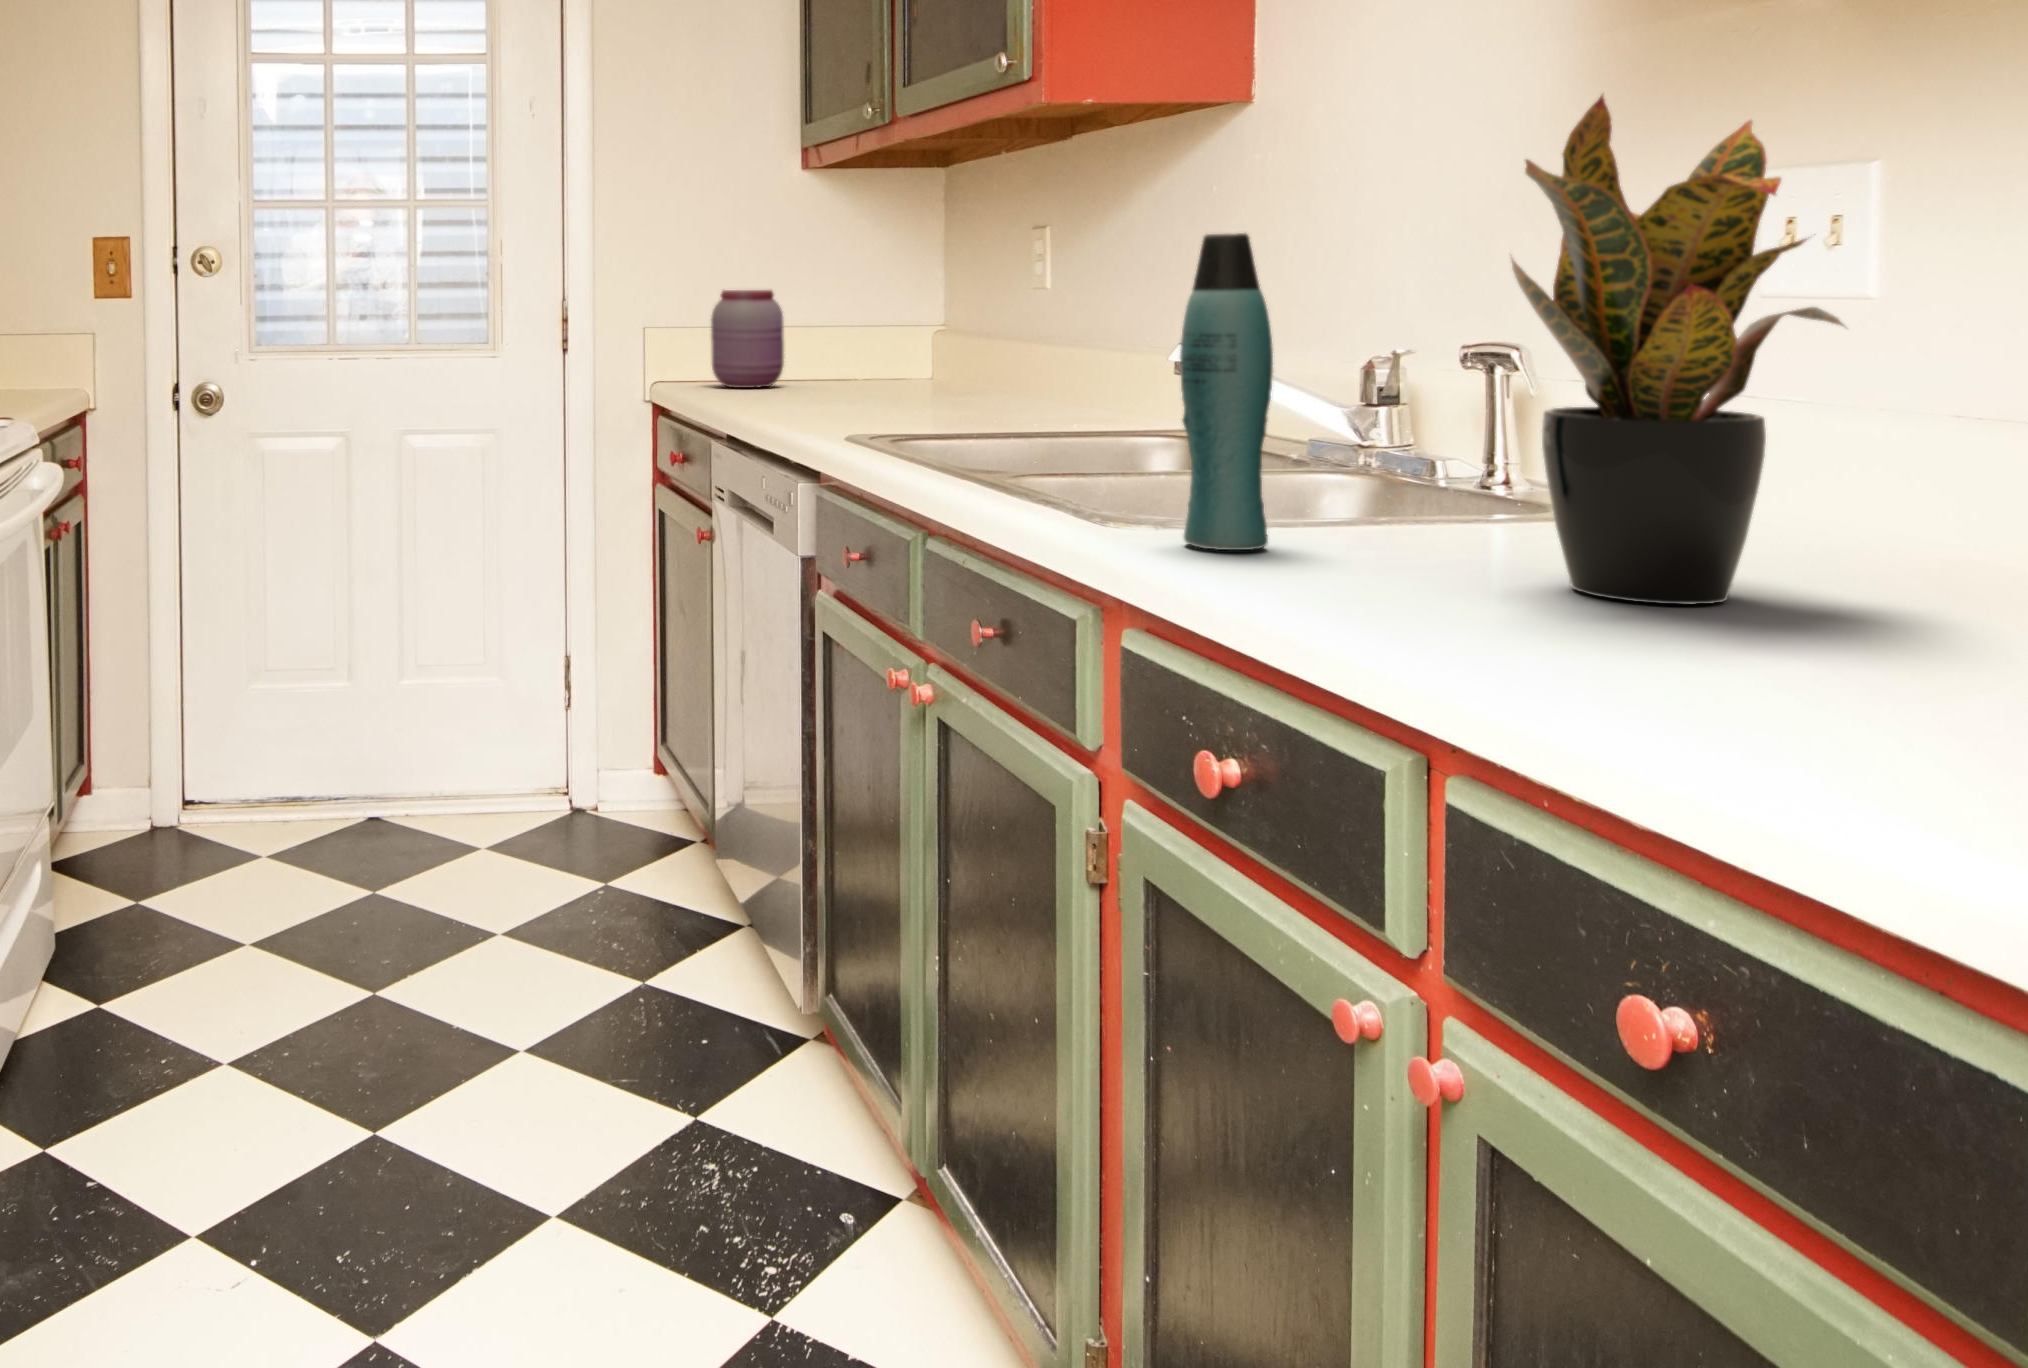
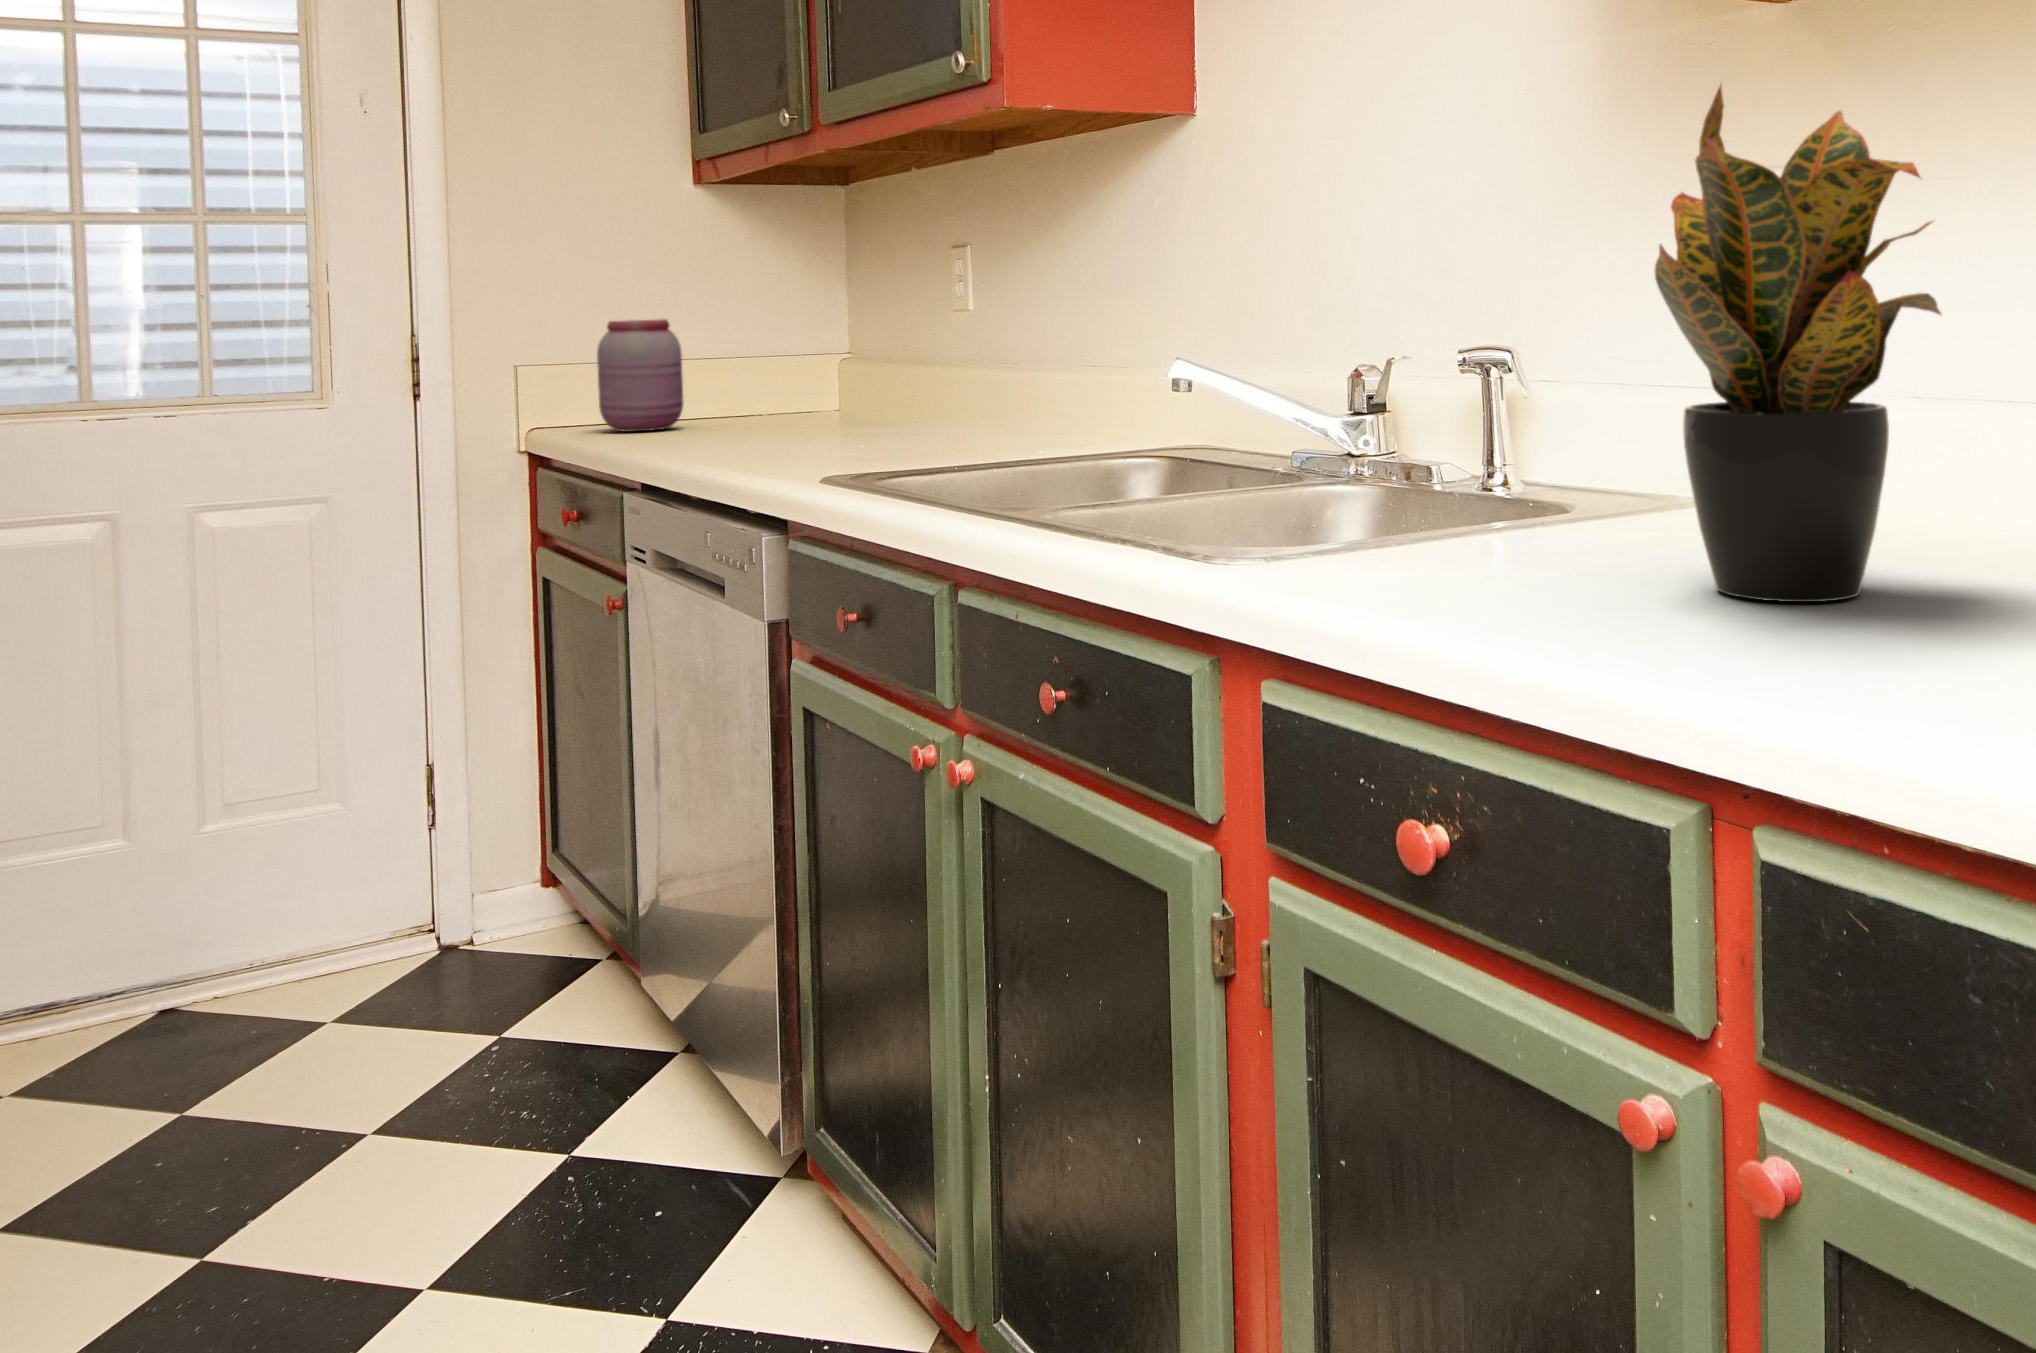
bottle: present [1180,233,1273,550] -> none [1300,228,1397,583]

